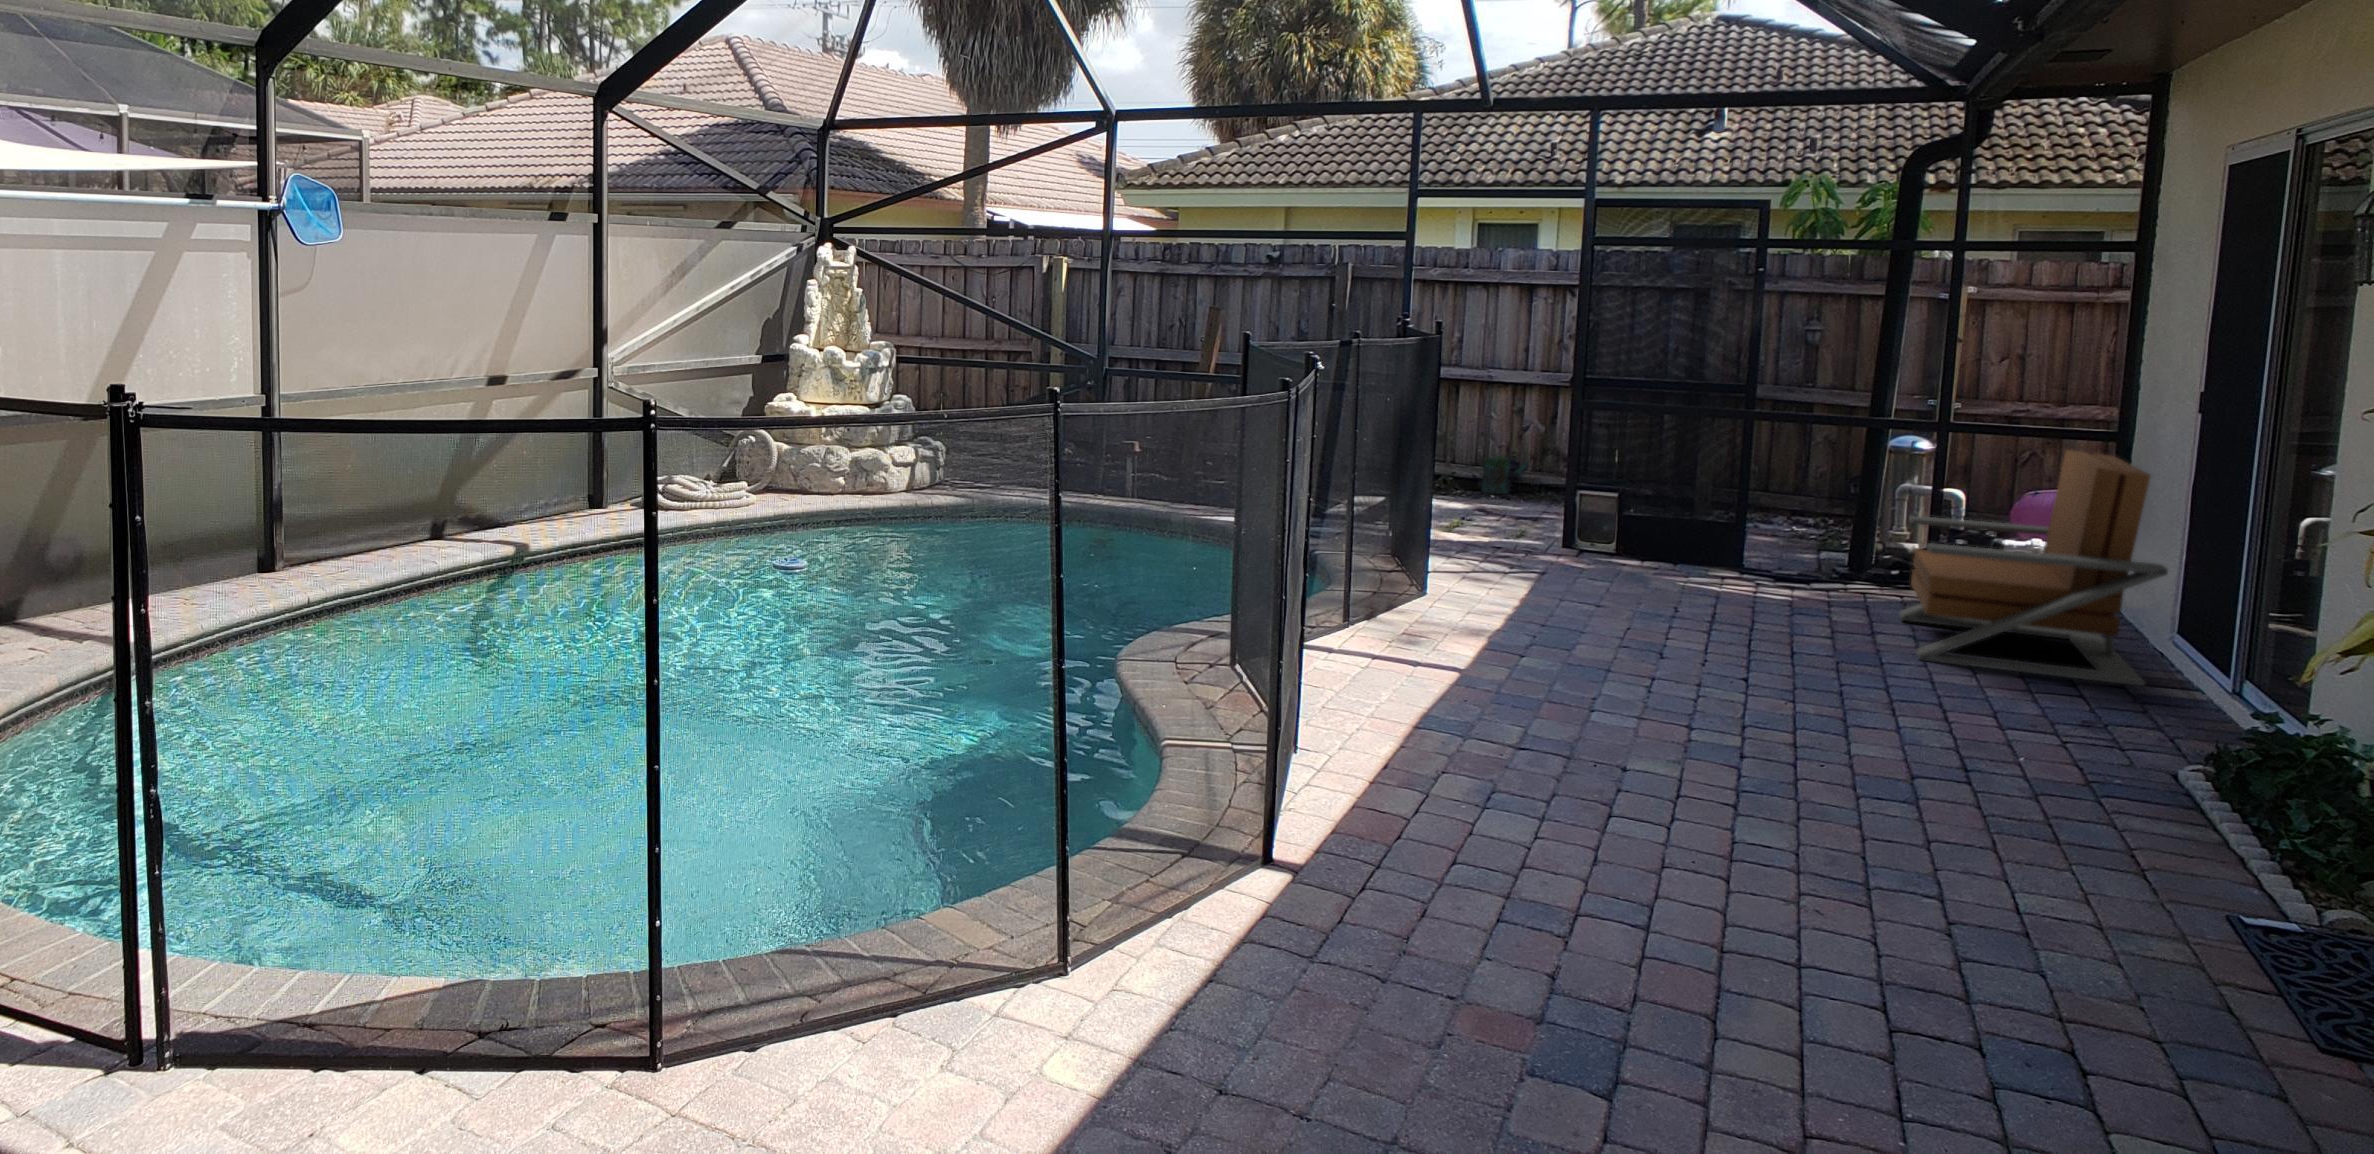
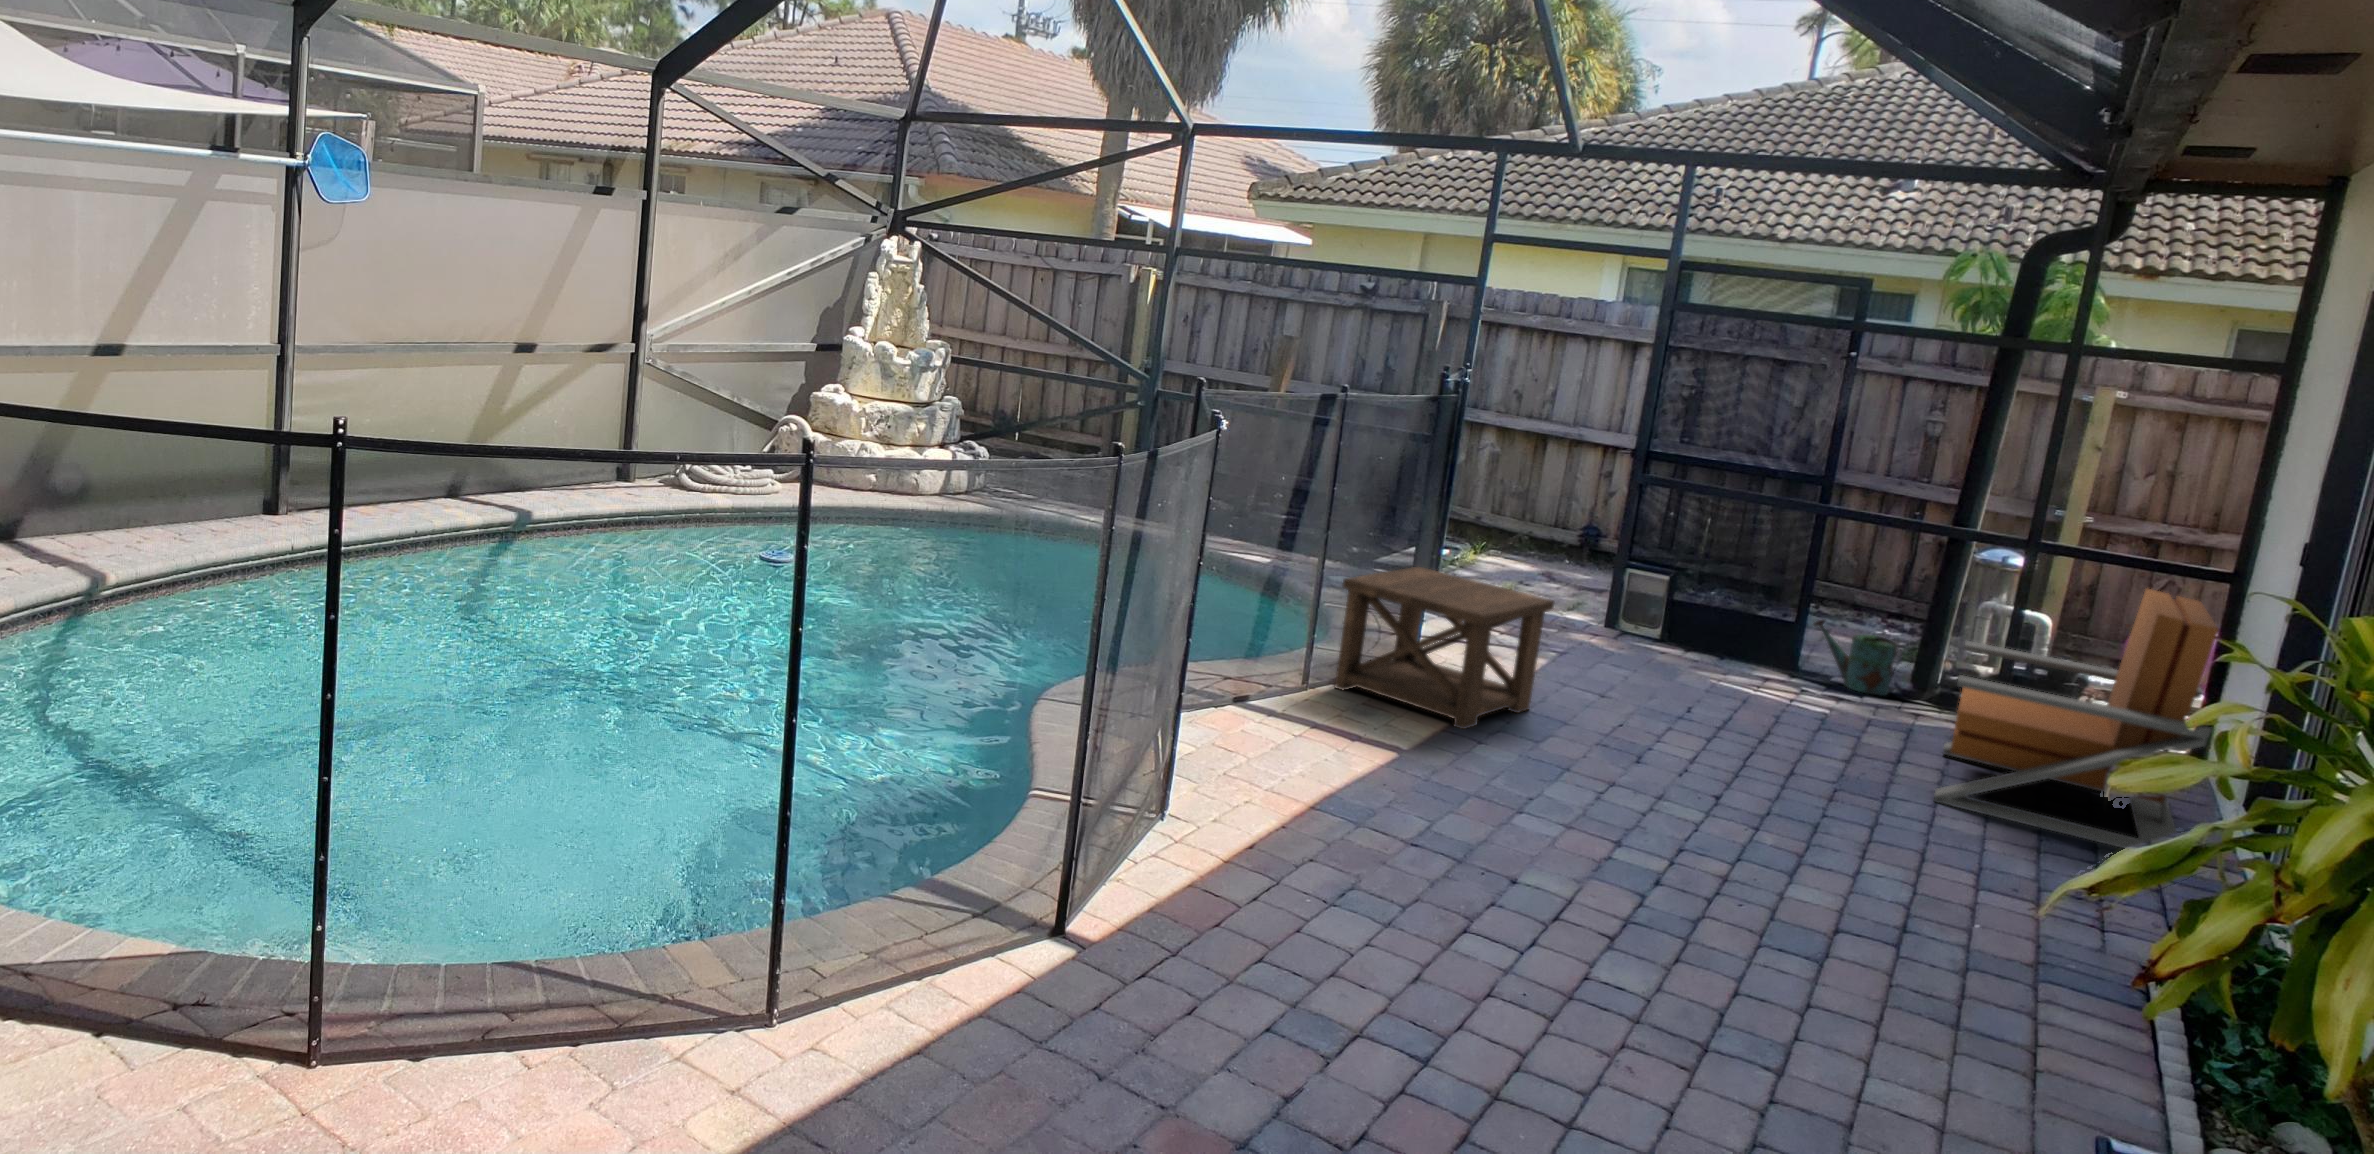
watering can: present [1481,455,1535,494] -> present [1814,620,1911,695]
side table: none [1364,501,1556,645] -> present [1335,567,1554,729]

